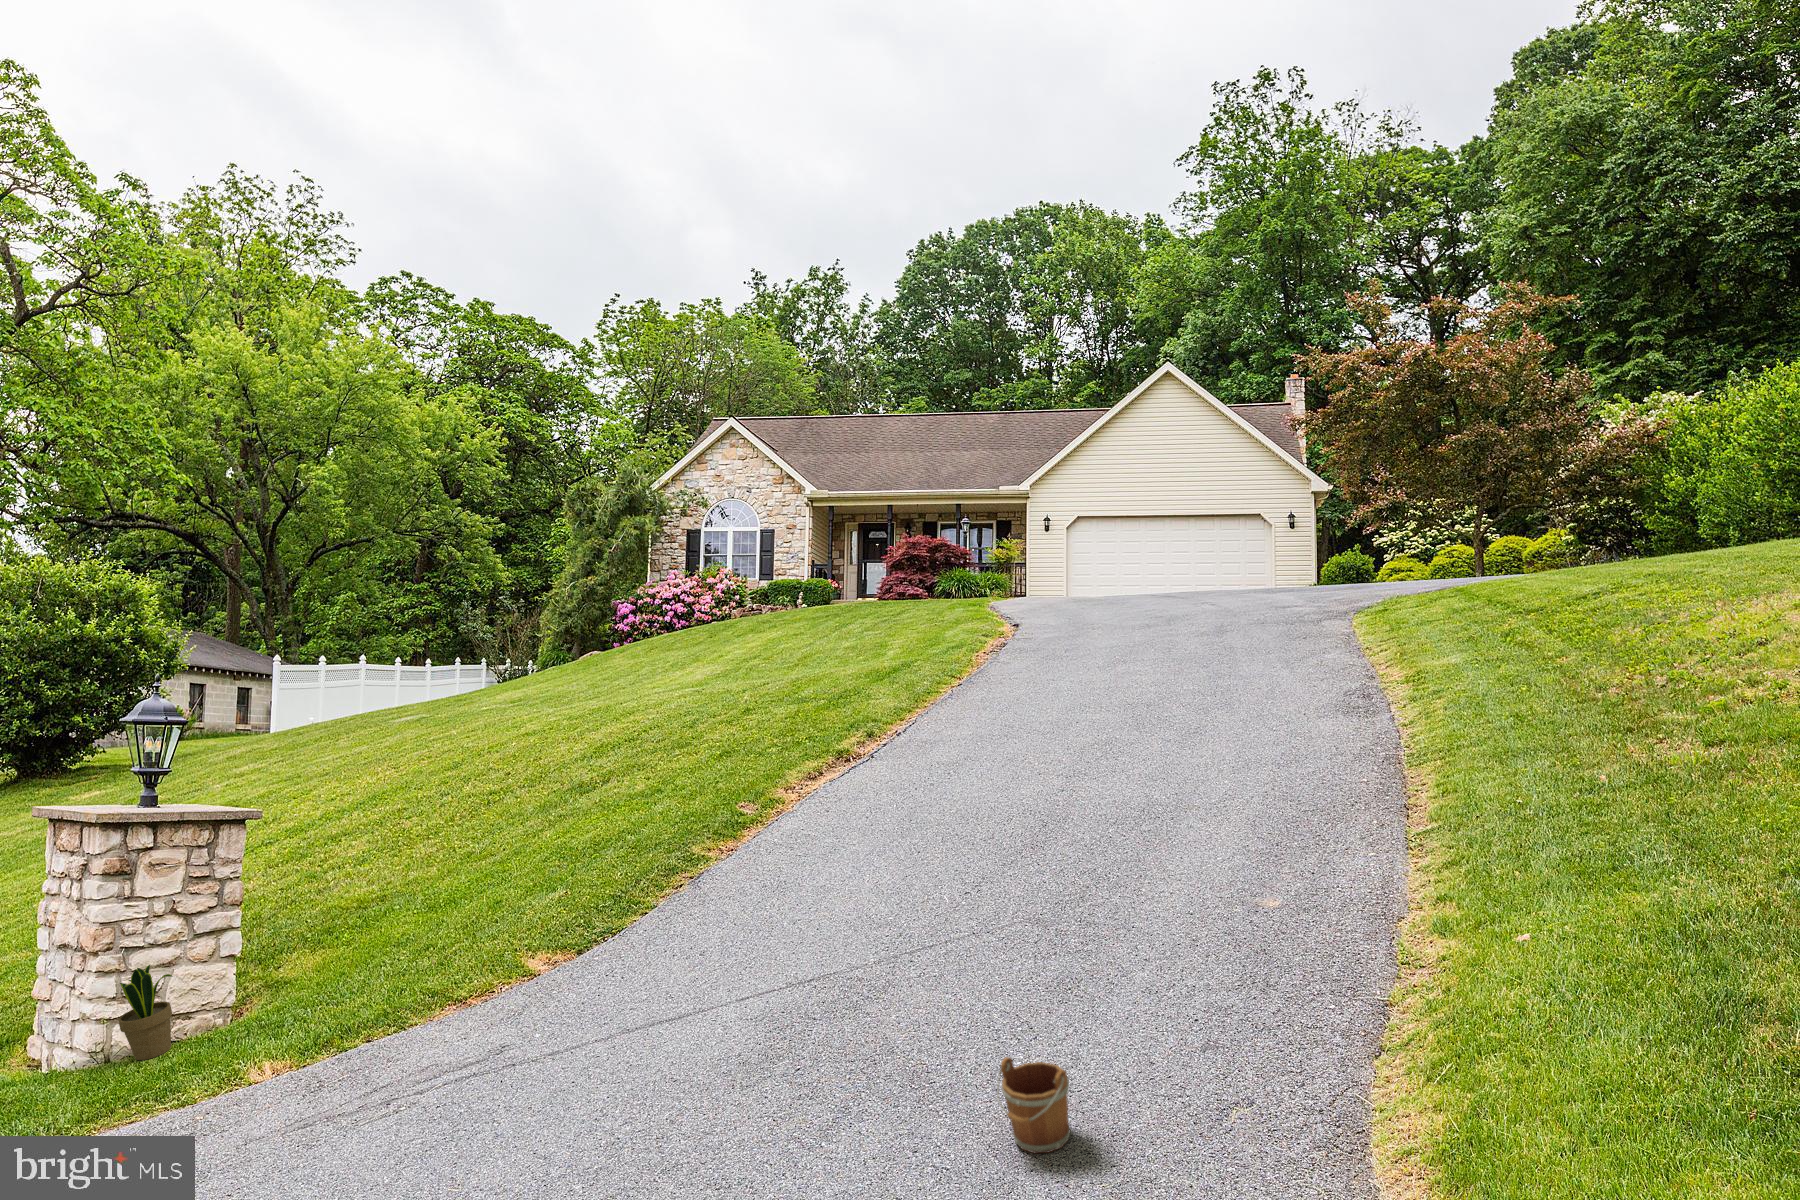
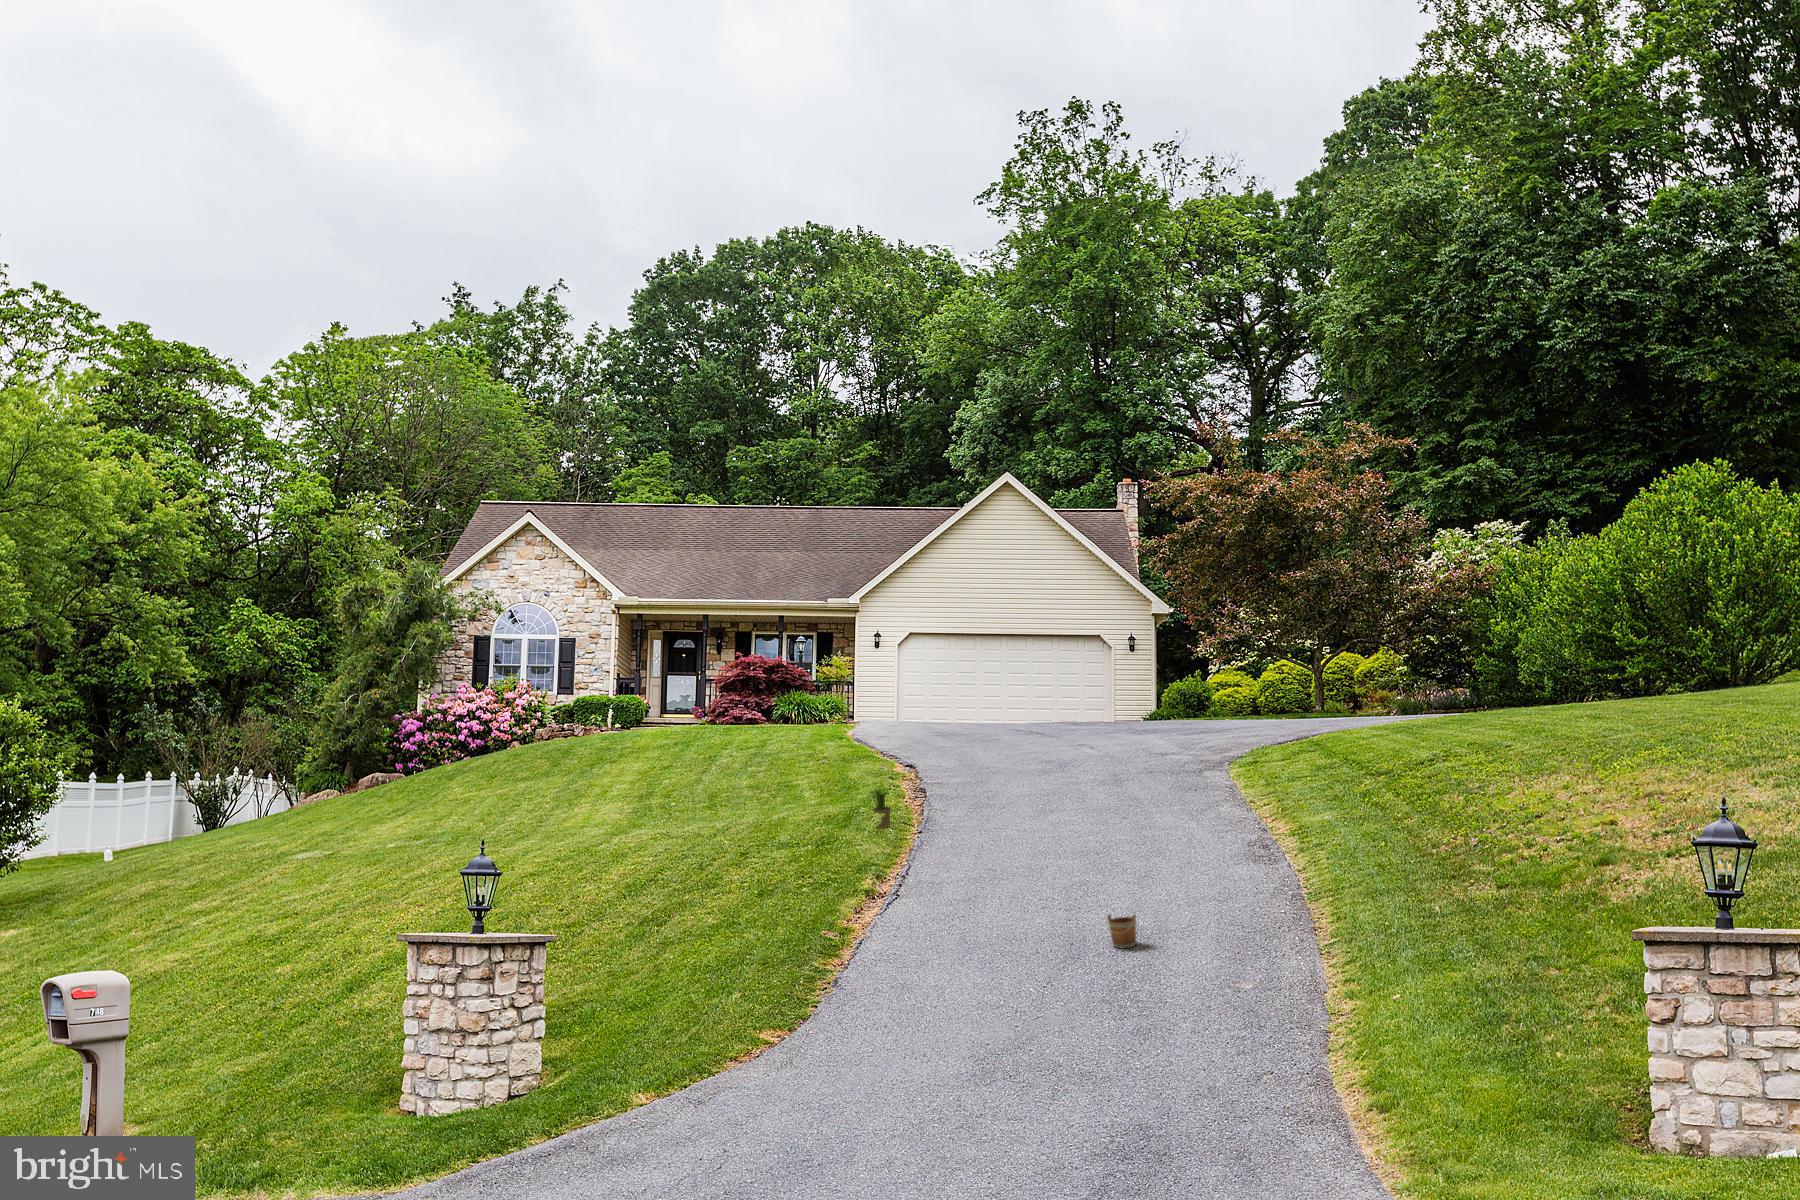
potted plant: present [118,965,172,1060] -> present [872,791,891,828]

